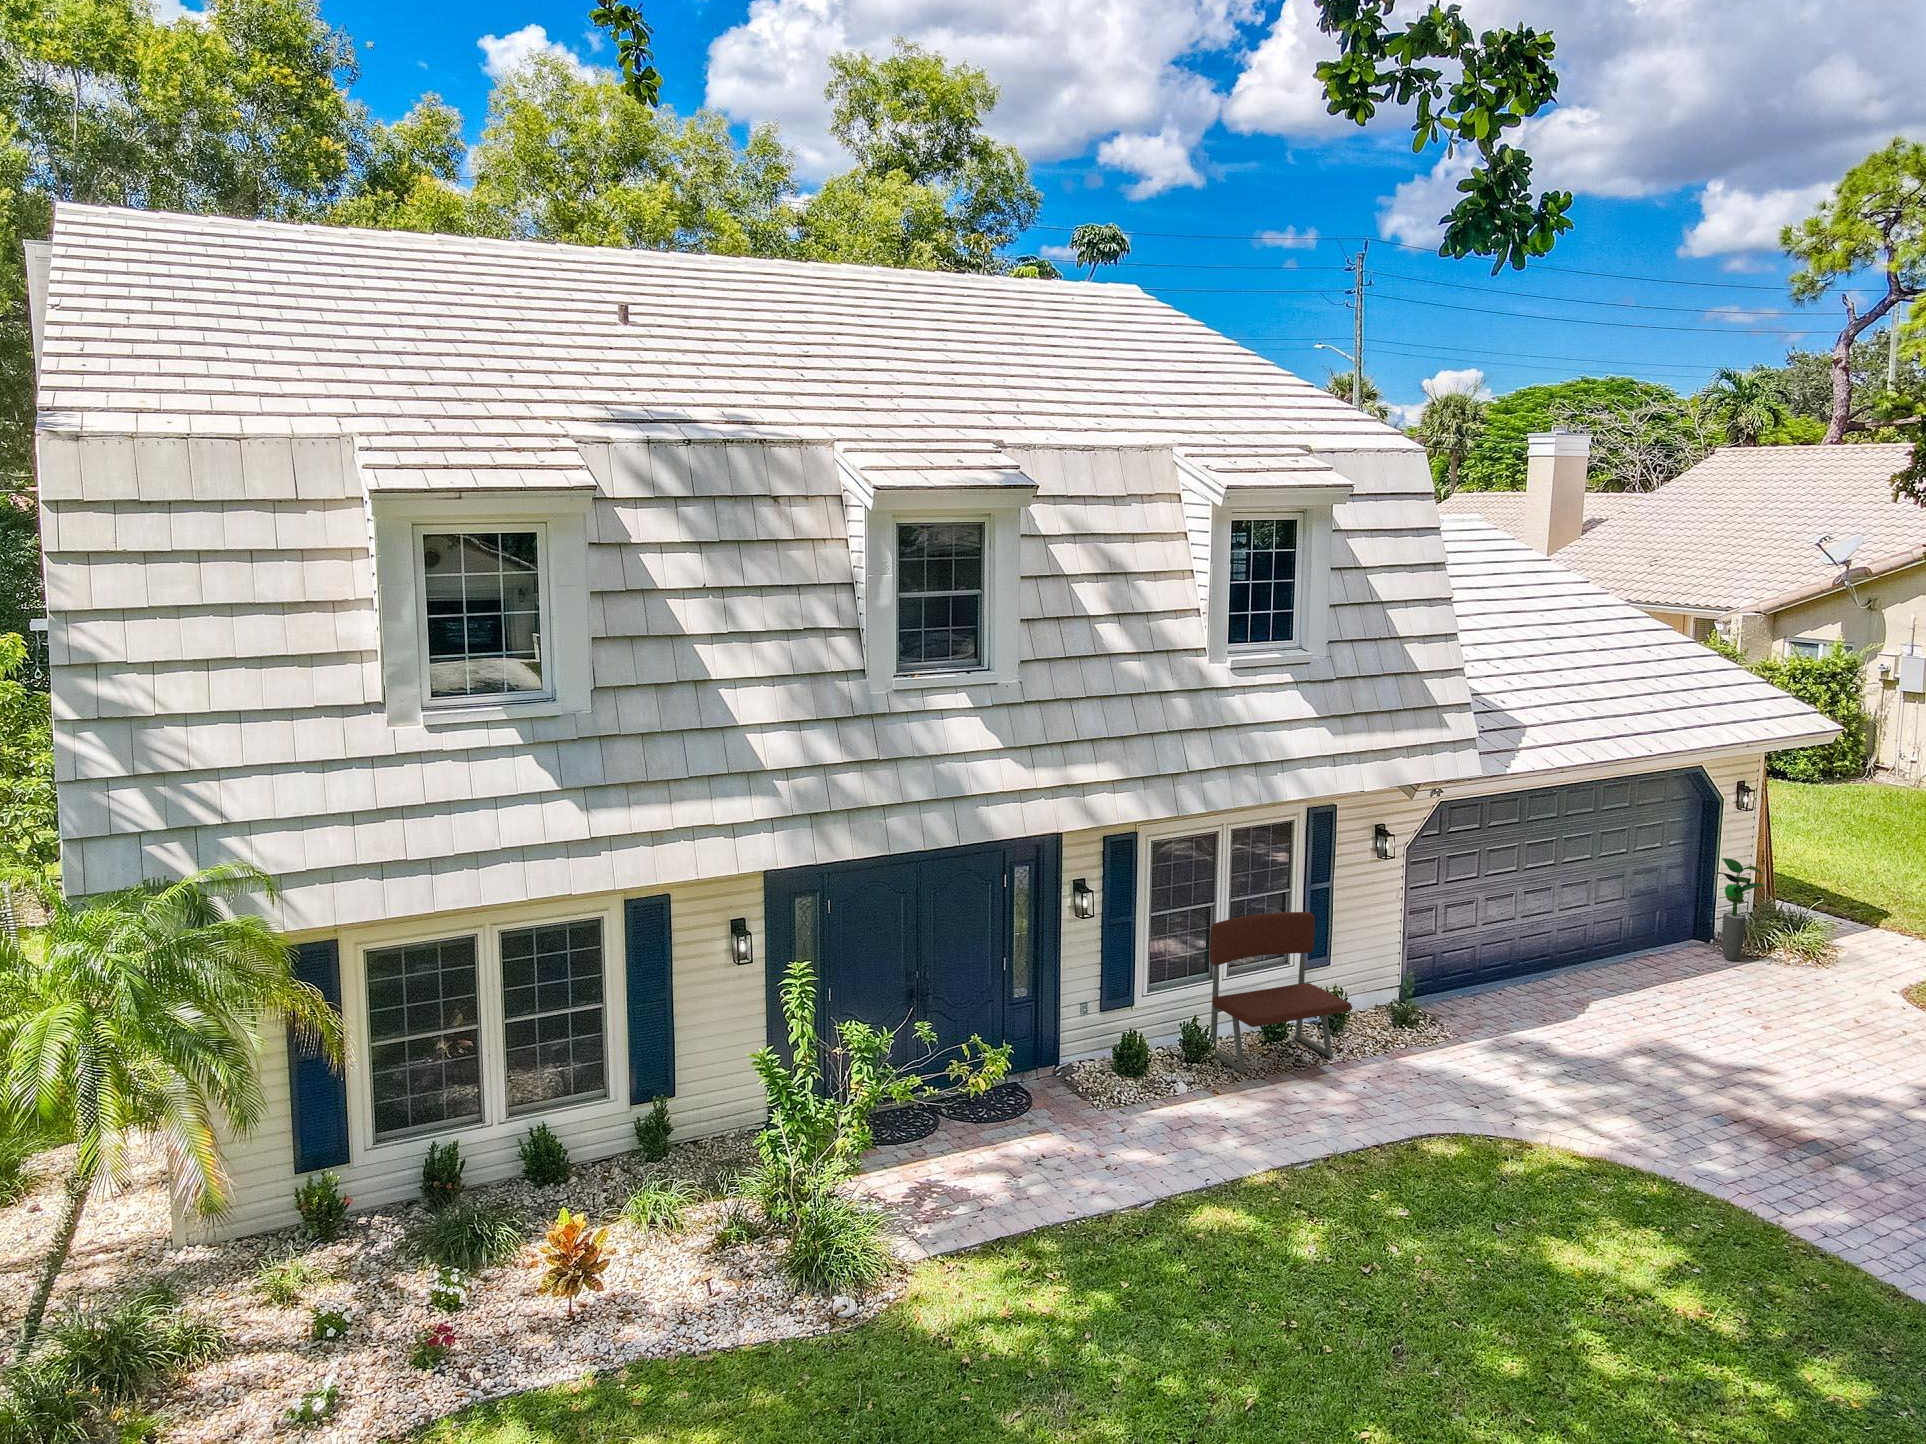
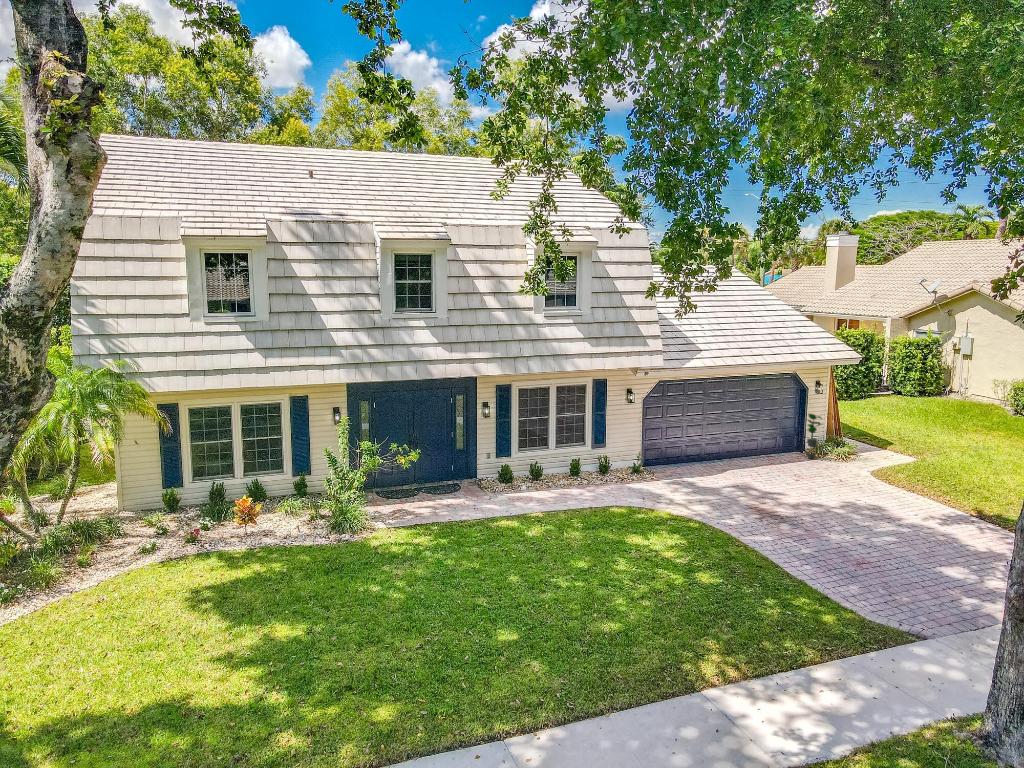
bench: present [1210,912,1351,1073] -> none [544,422,601,484]

